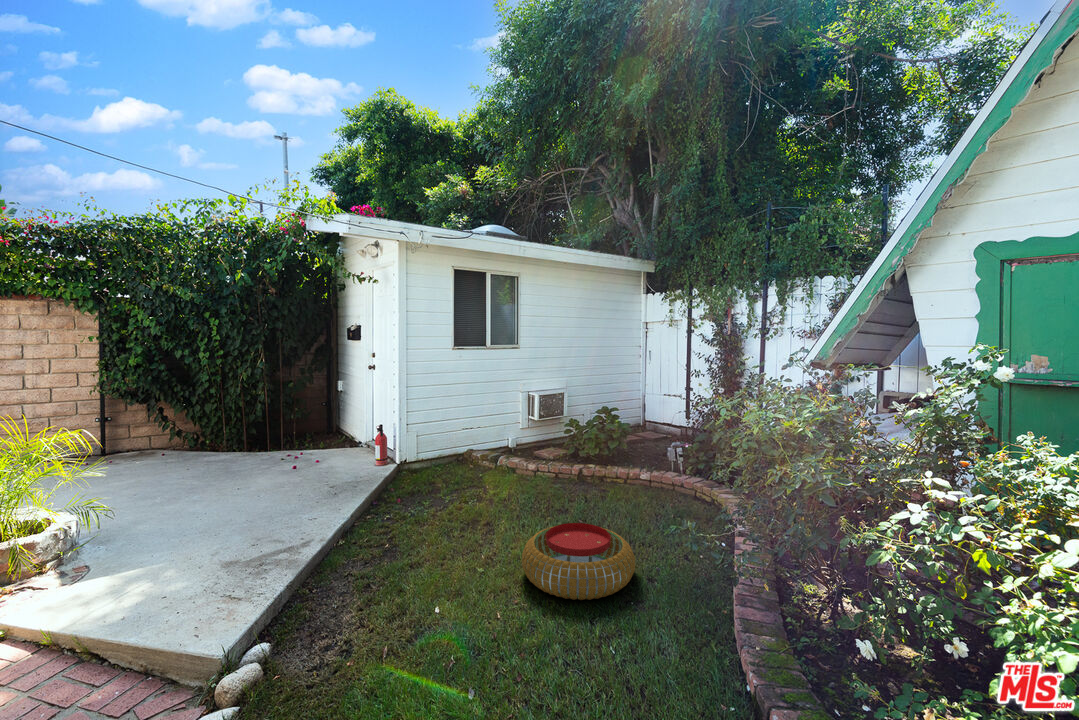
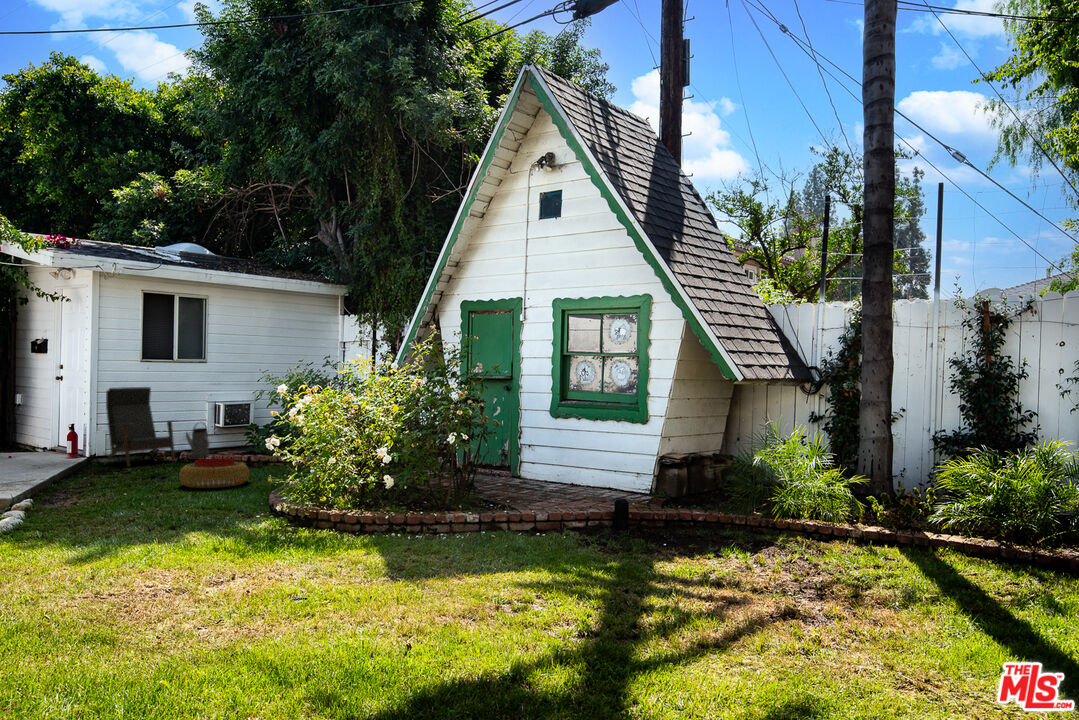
lounge chair: none [415,379,496,482] -> present [104,387,175,467]
watering can: none [496,419,528,461] -> present [186,425,209,458]

